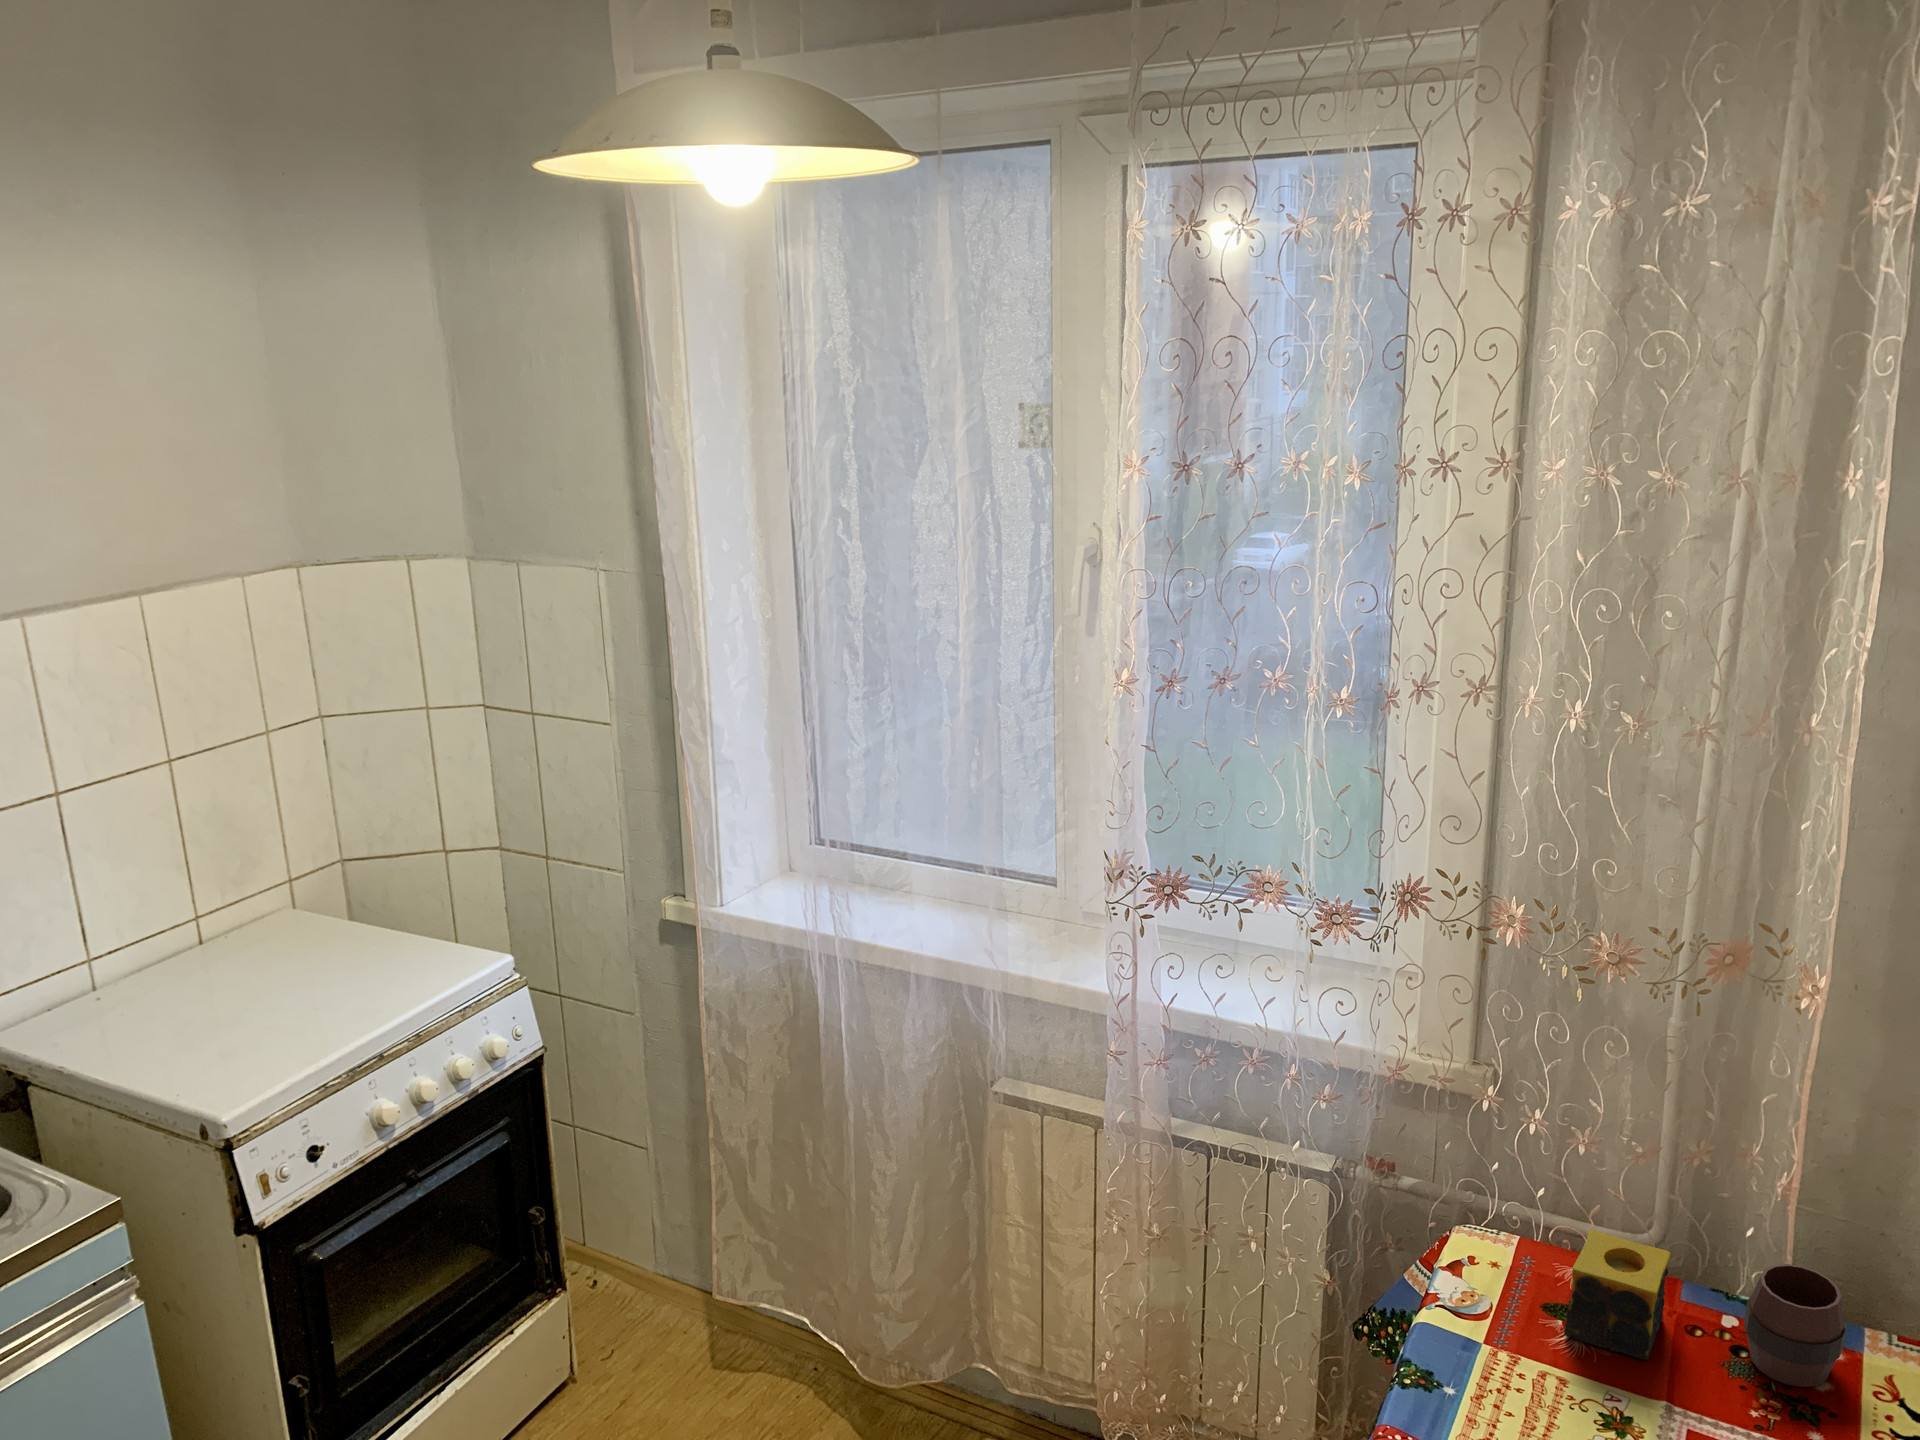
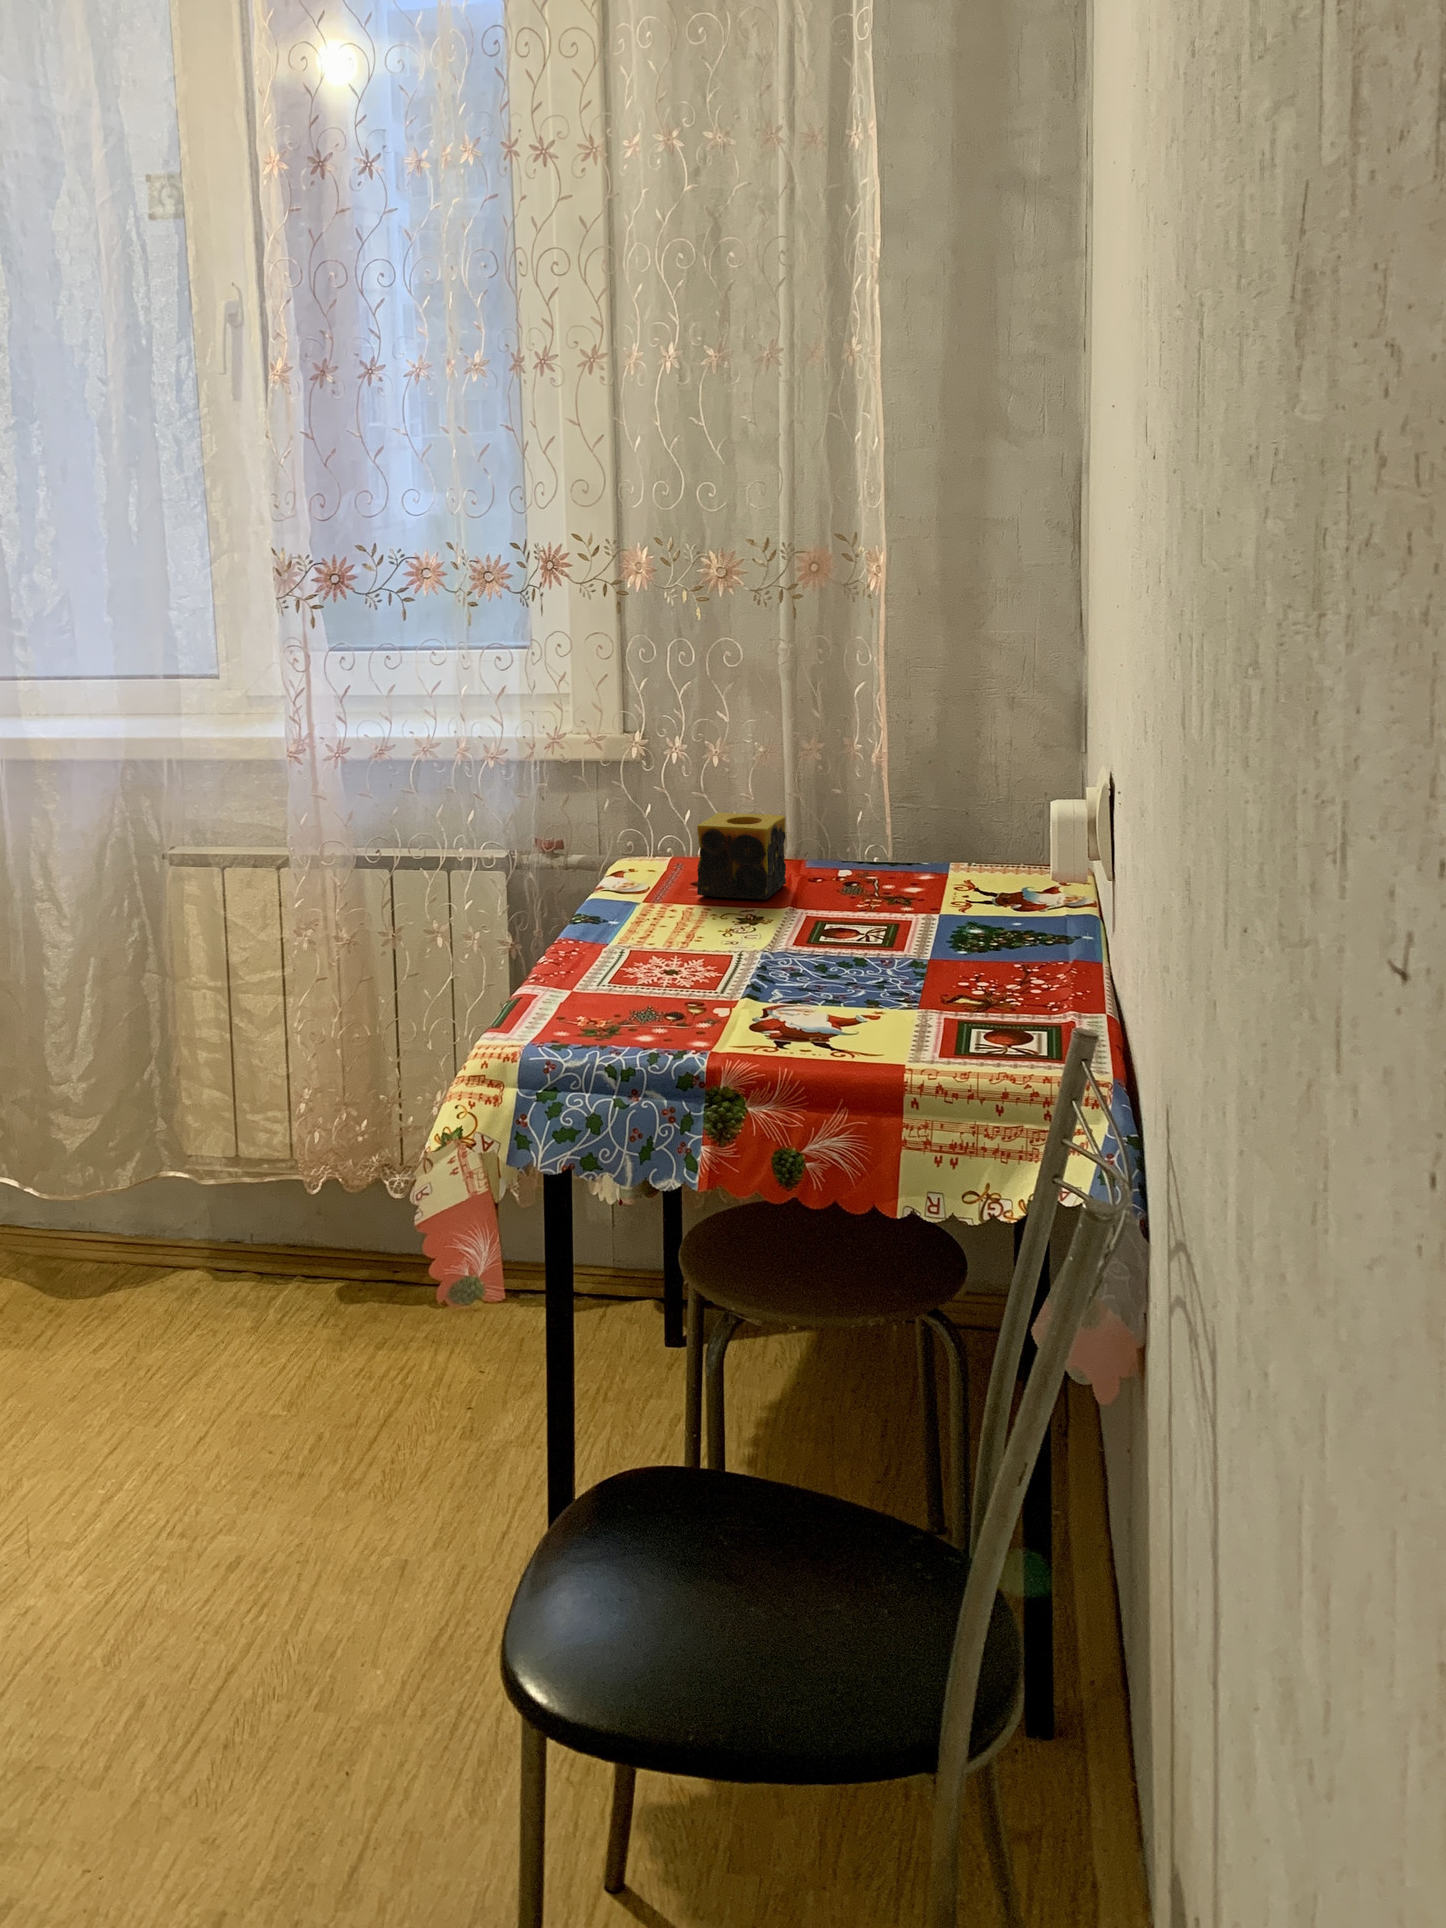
cup: present [1744,1264,1847,1387] -> none [849,807,930,900]

